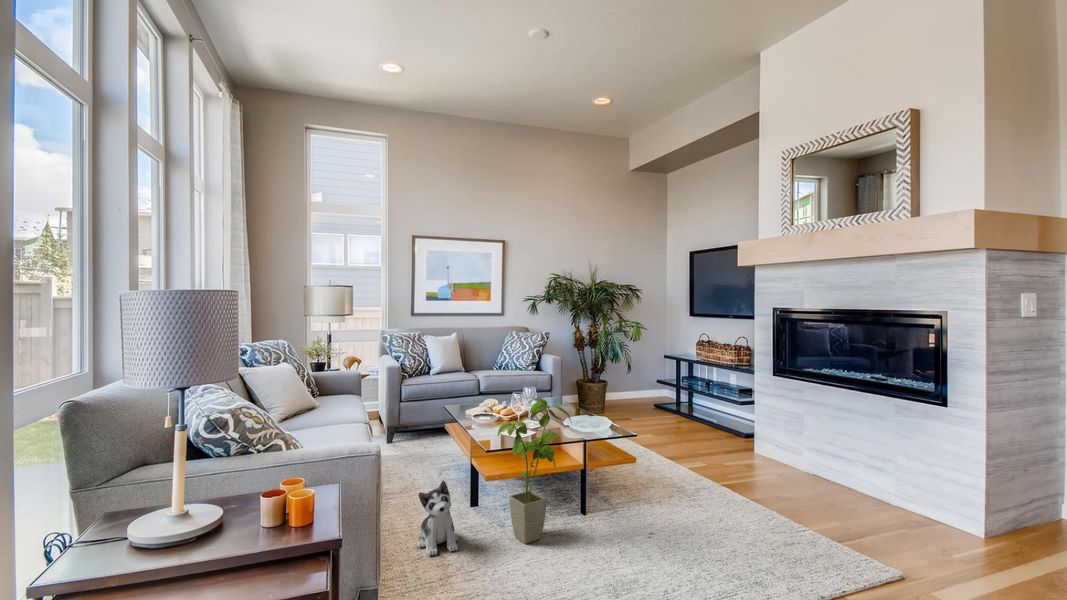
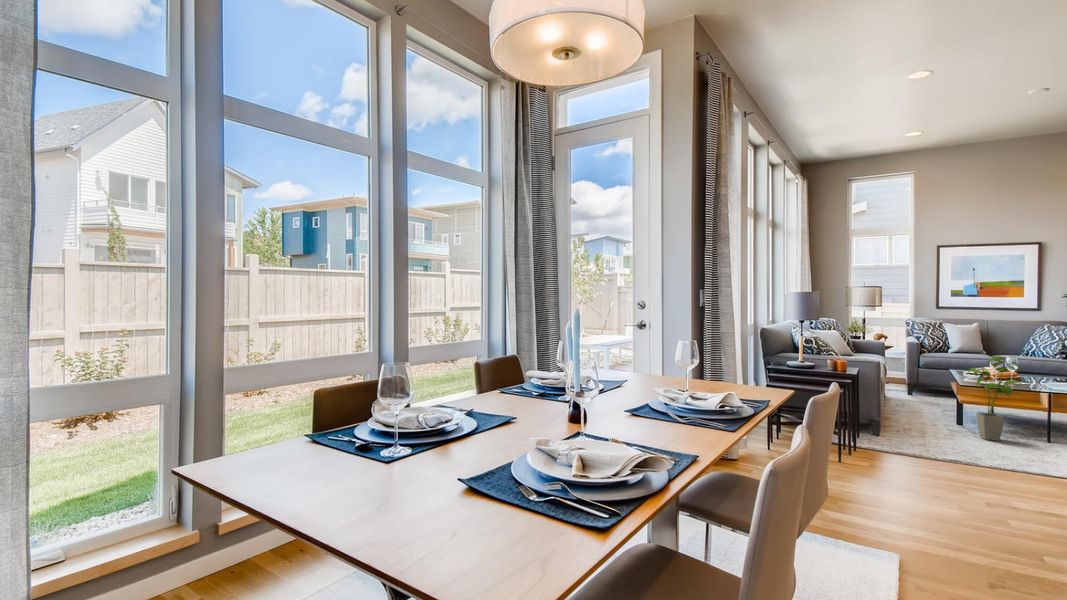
plush toy: present [417,481,458,556] -> none [911,394,938,432]

